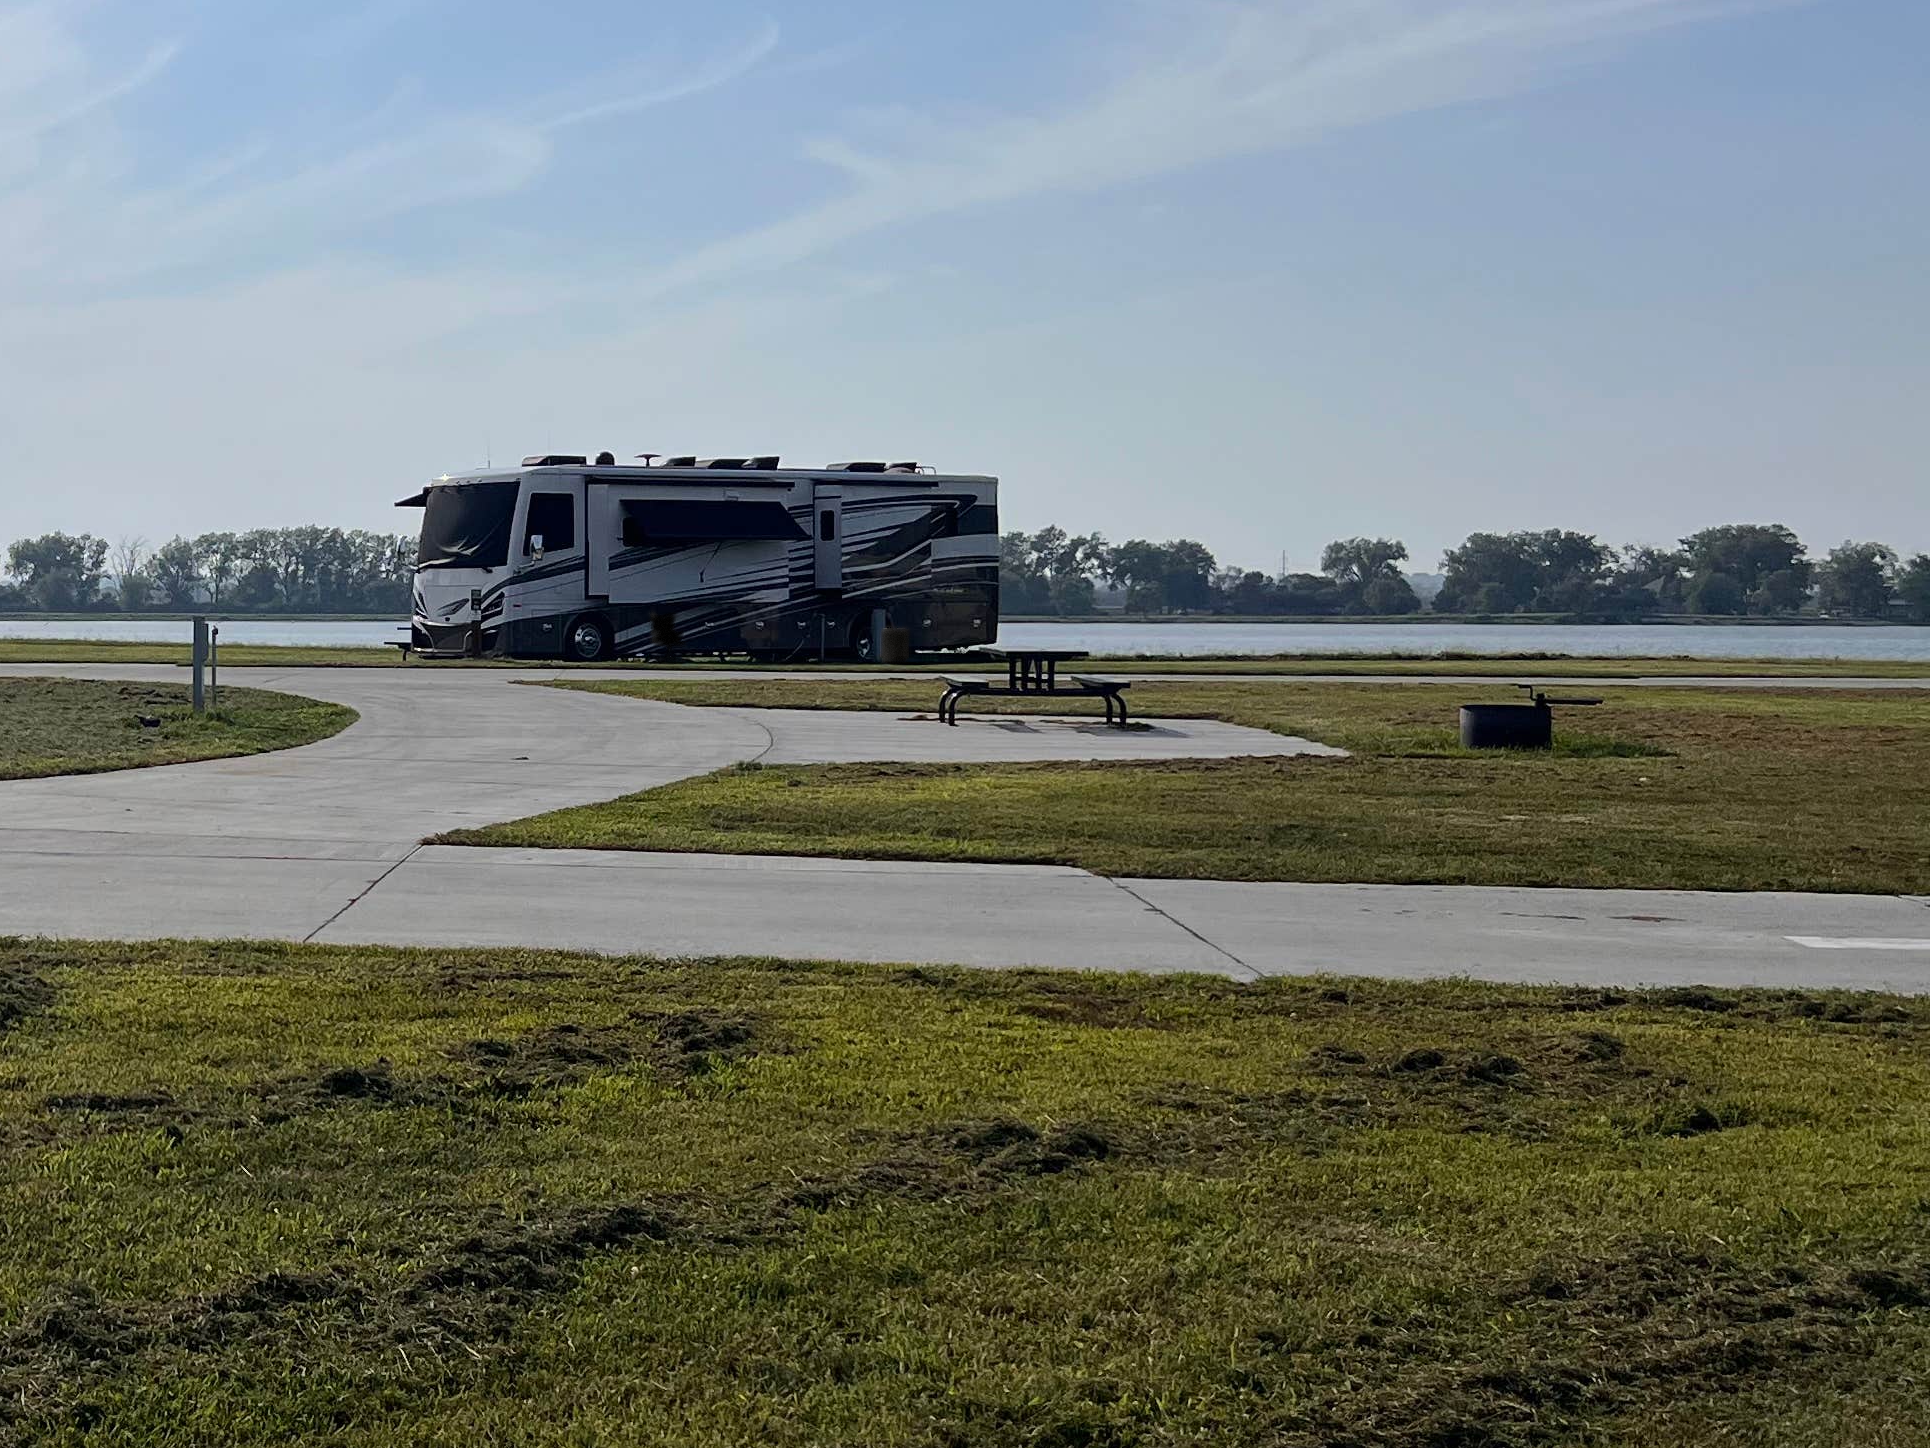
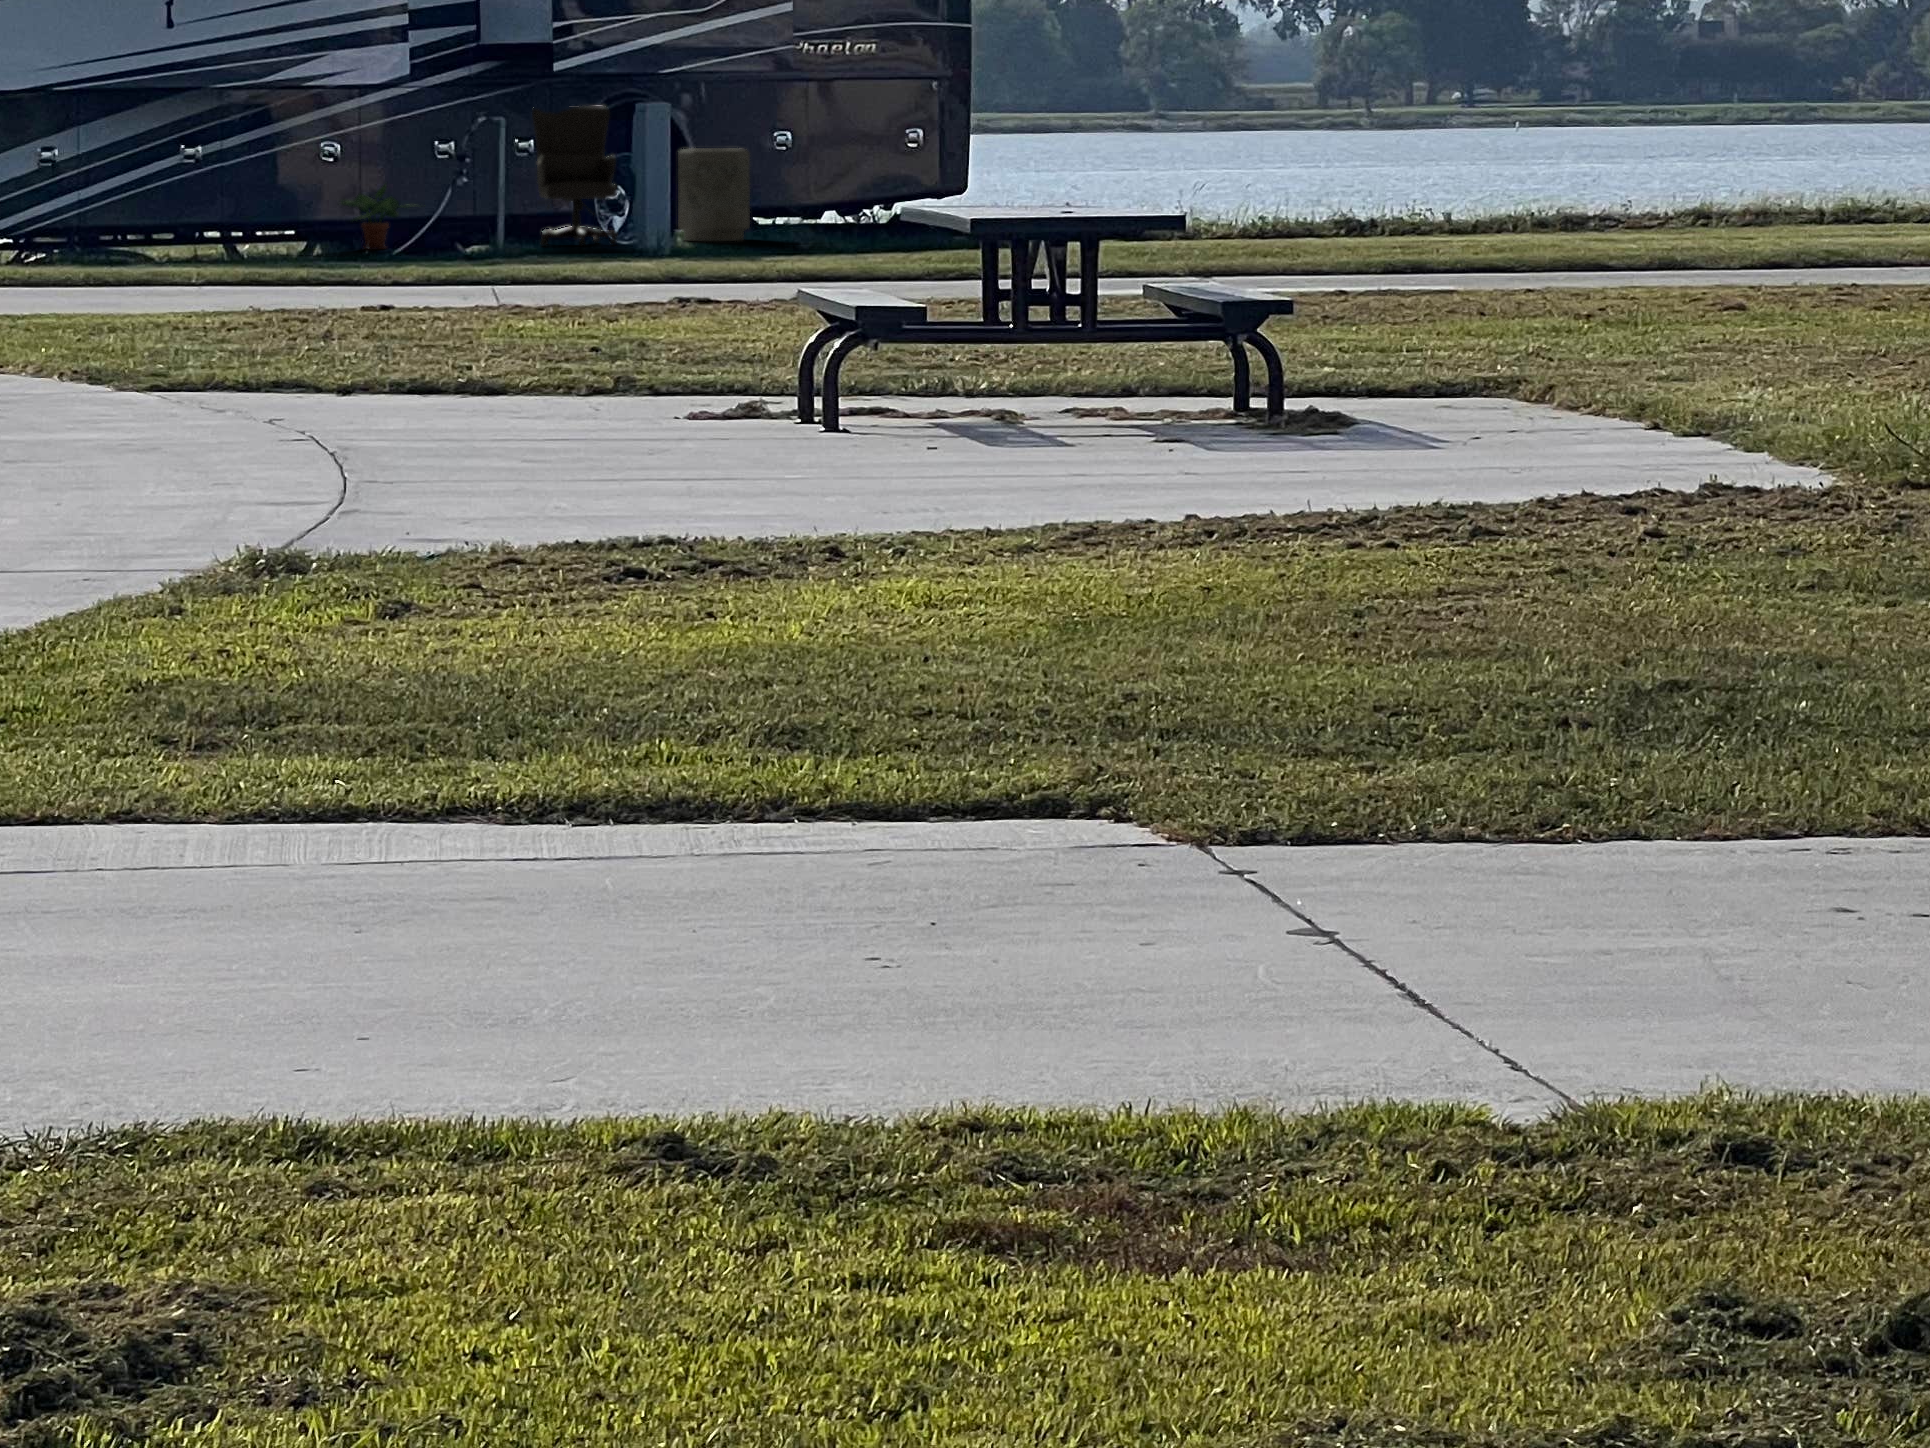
chair: present [650,613,686,664] -> present [532,106,617,246]
potted plant: none [754,638,788,662] -> present [340,184,415,249]

